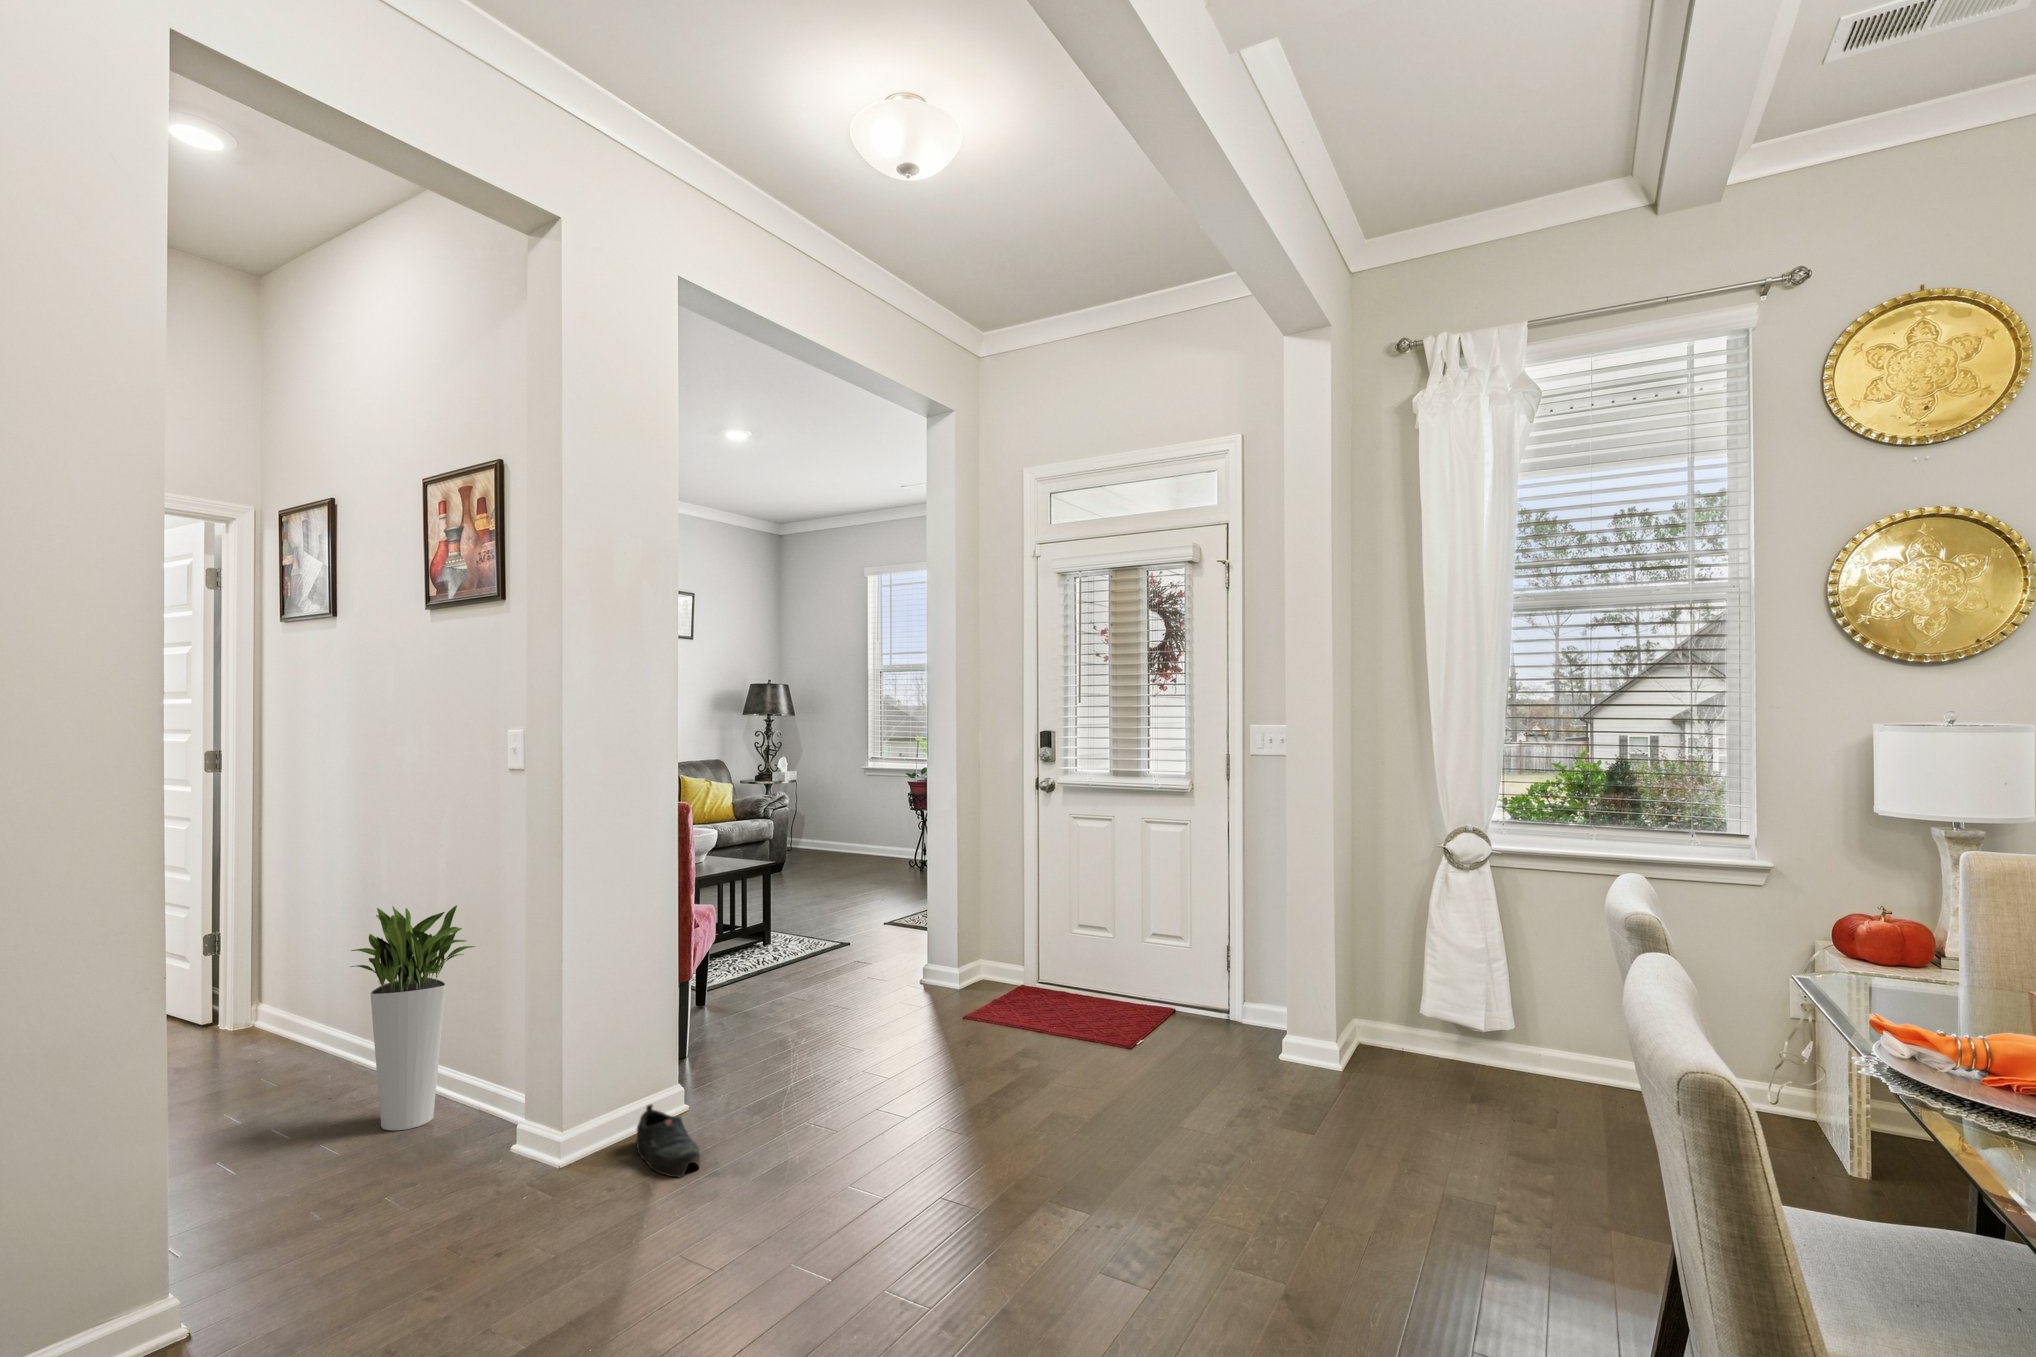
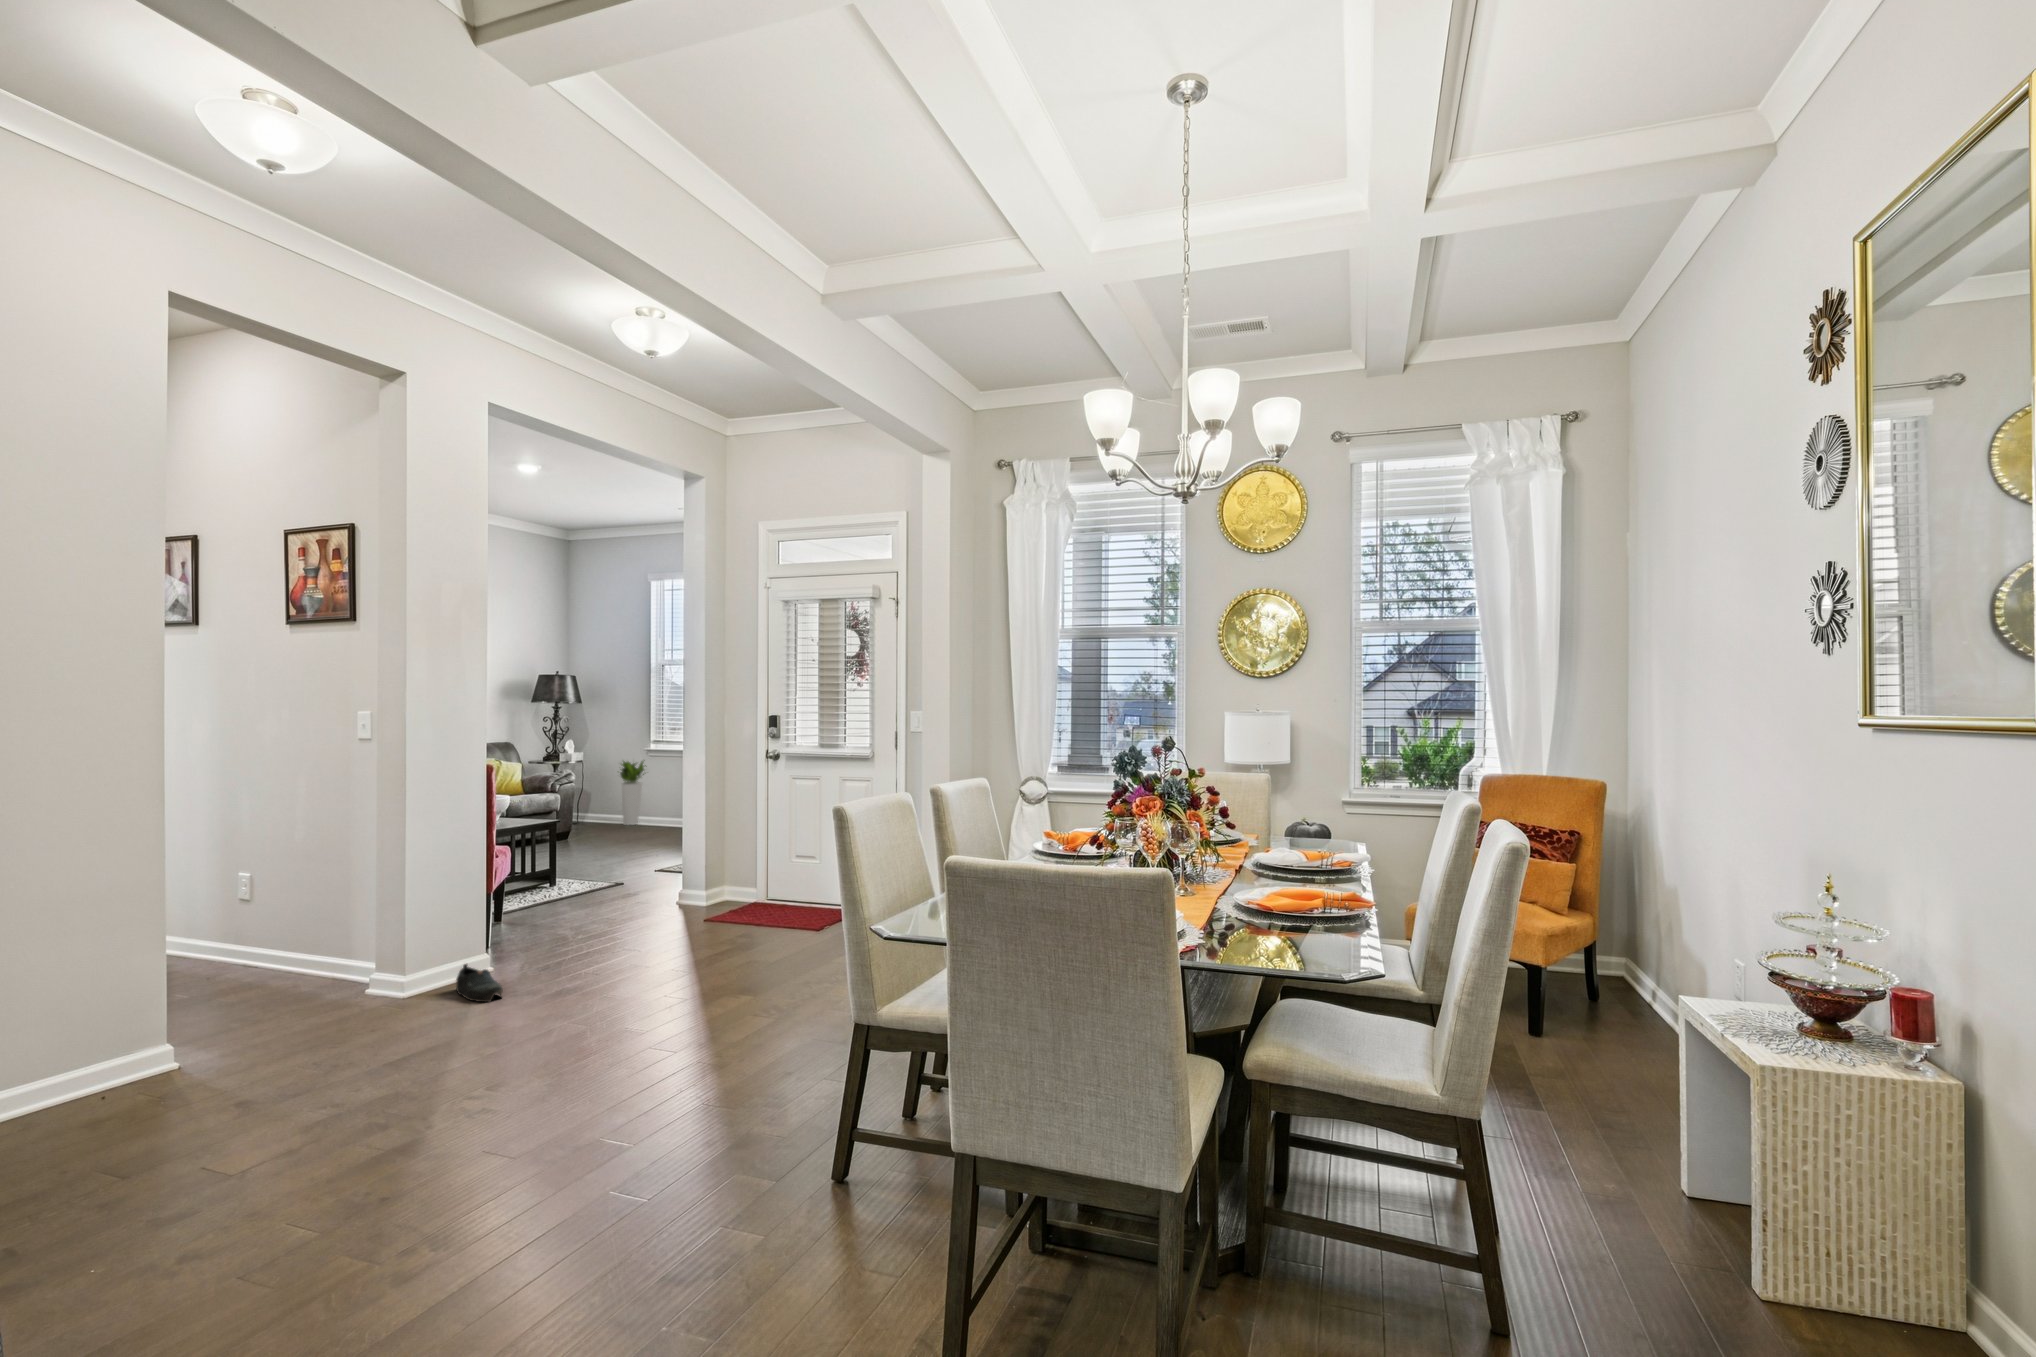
planter: present [351,905,475,1130] -> present [620,761,646,825]

